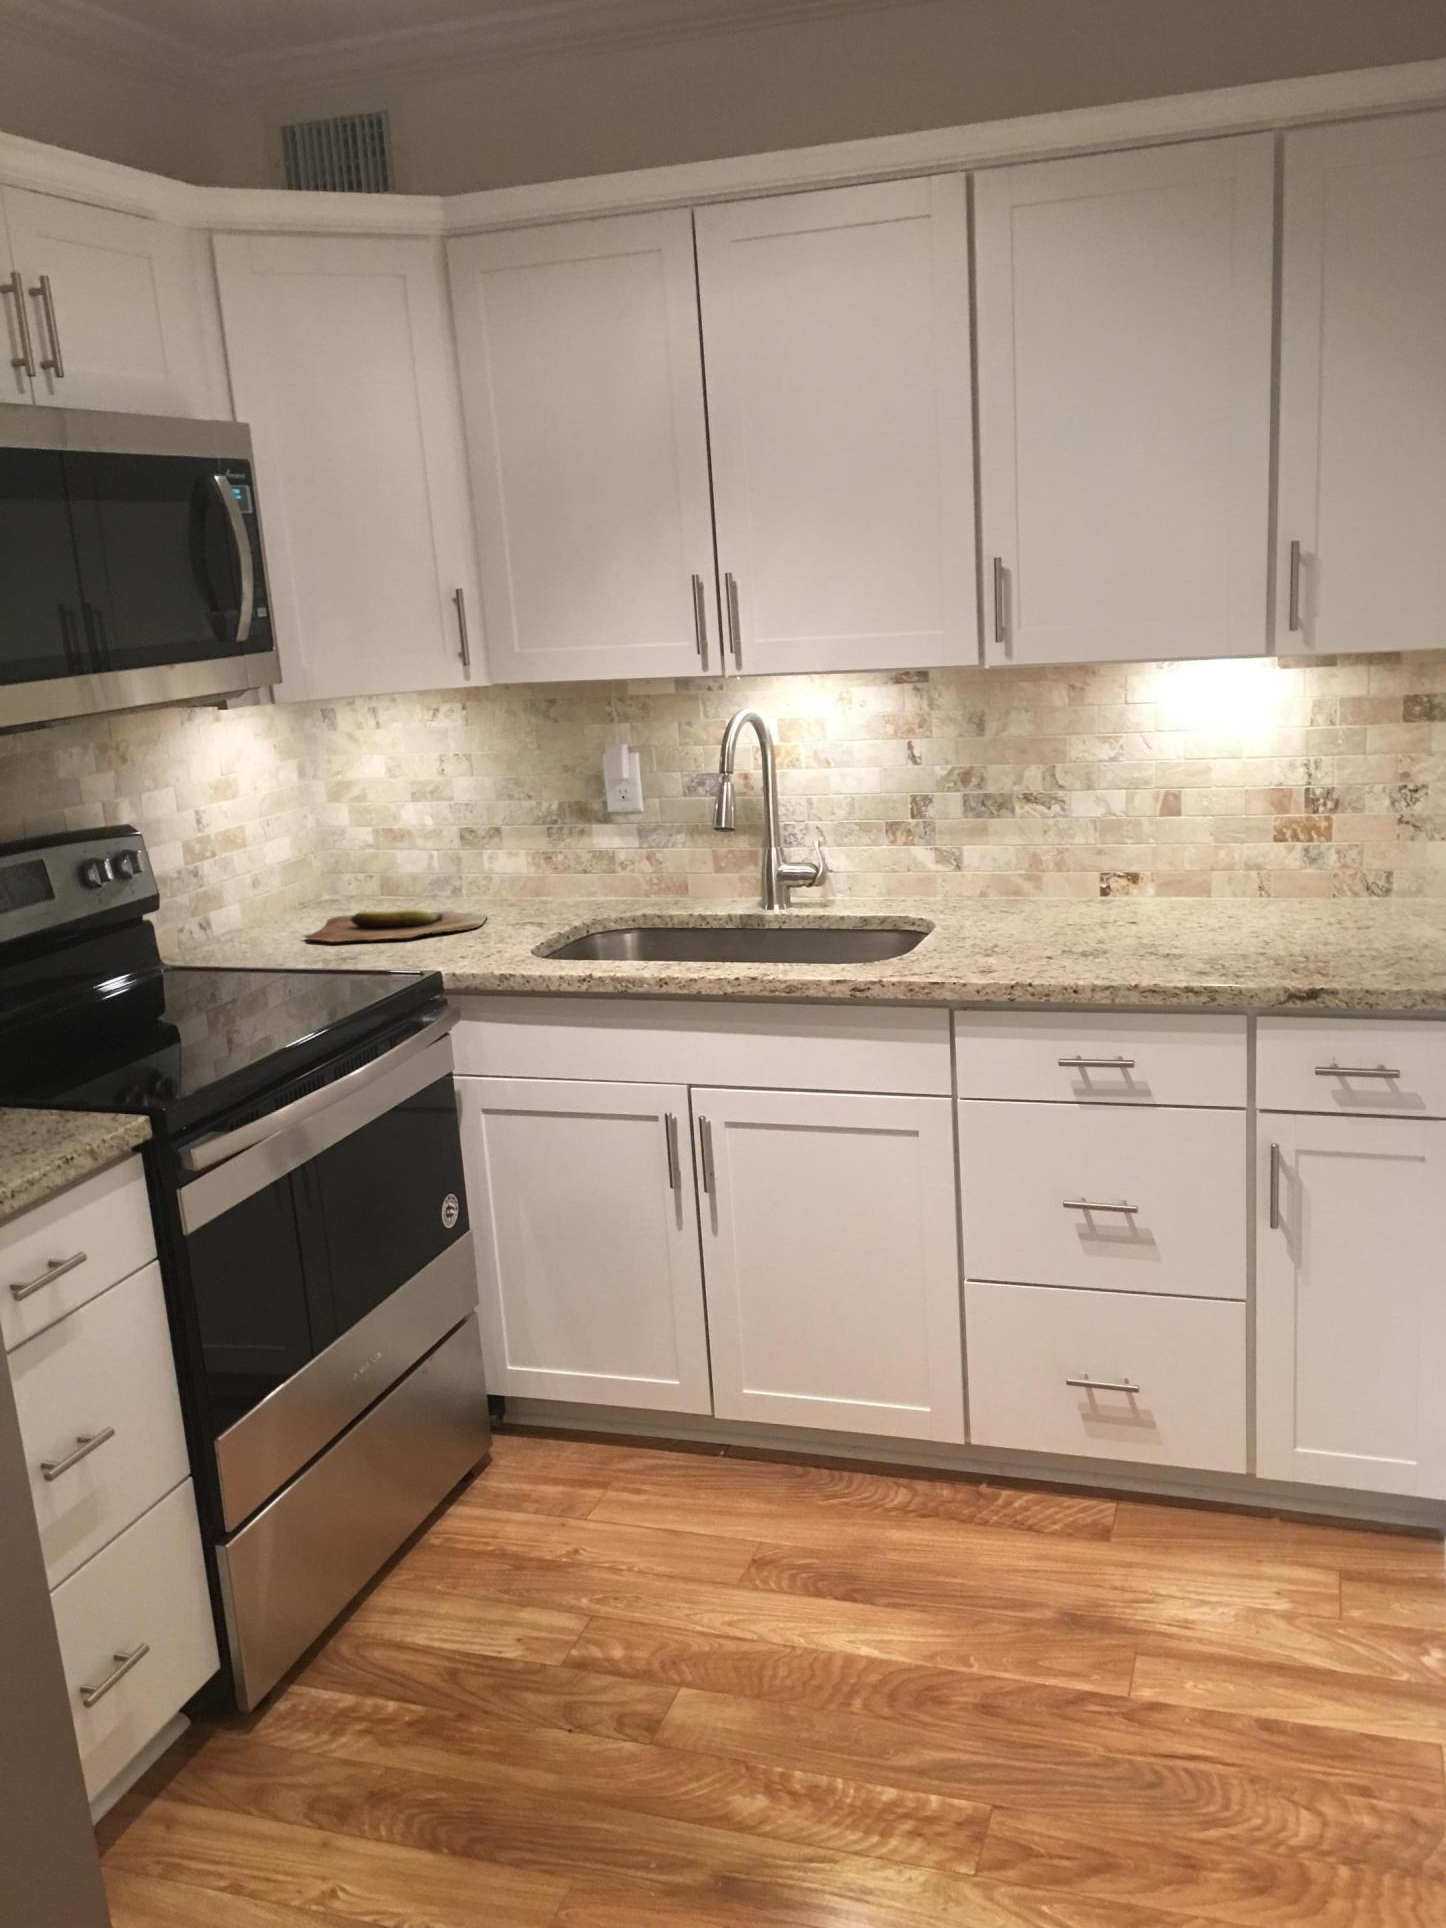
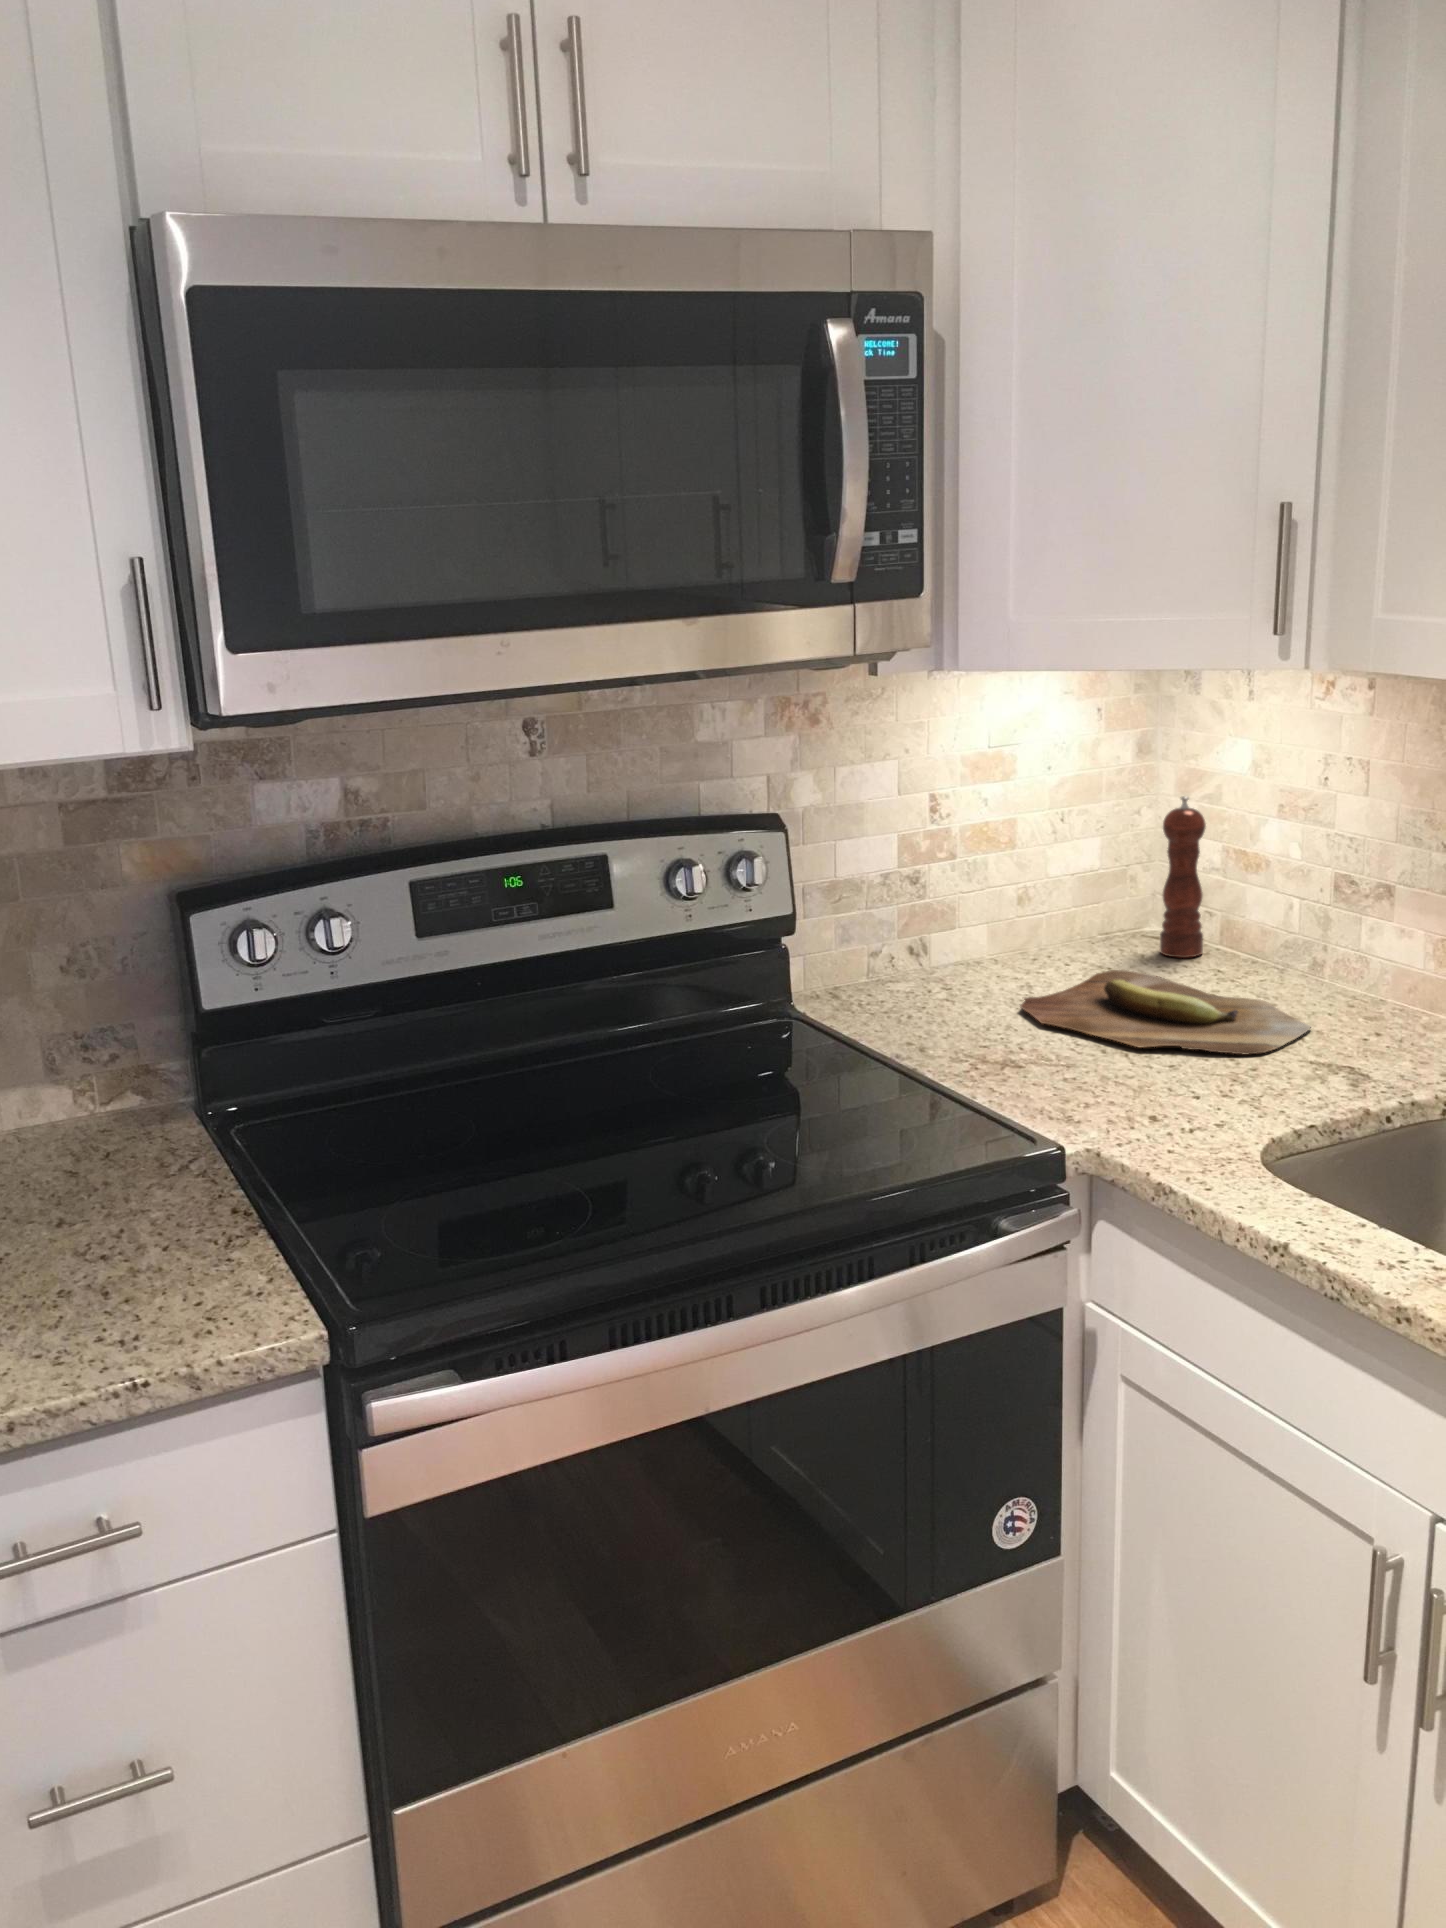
pepper mill: none [334,798,373,908] -> present [1160,796,1206,958]

